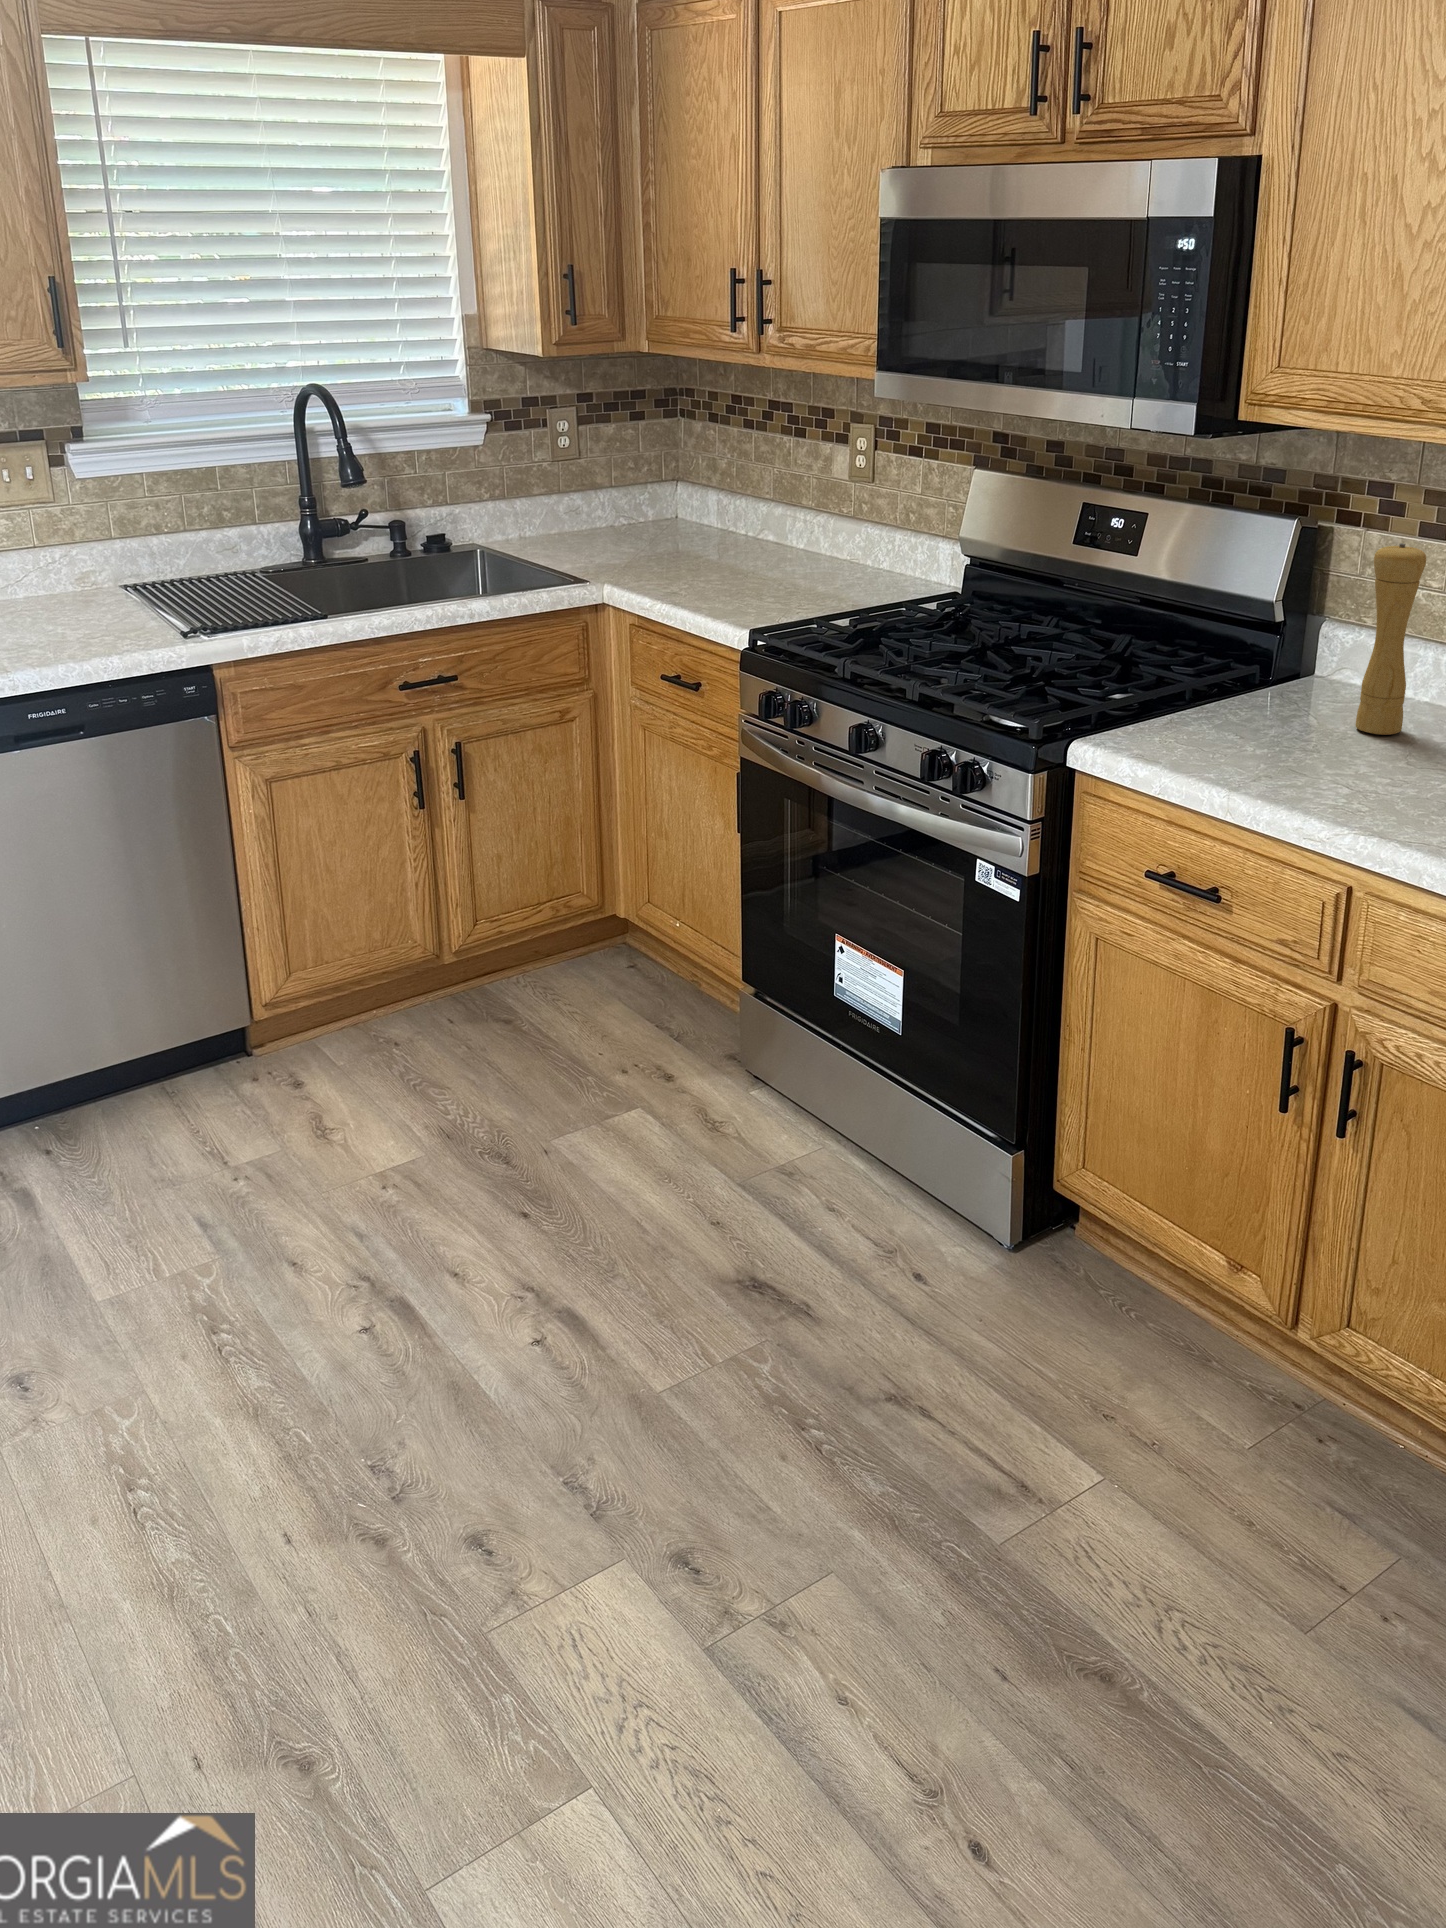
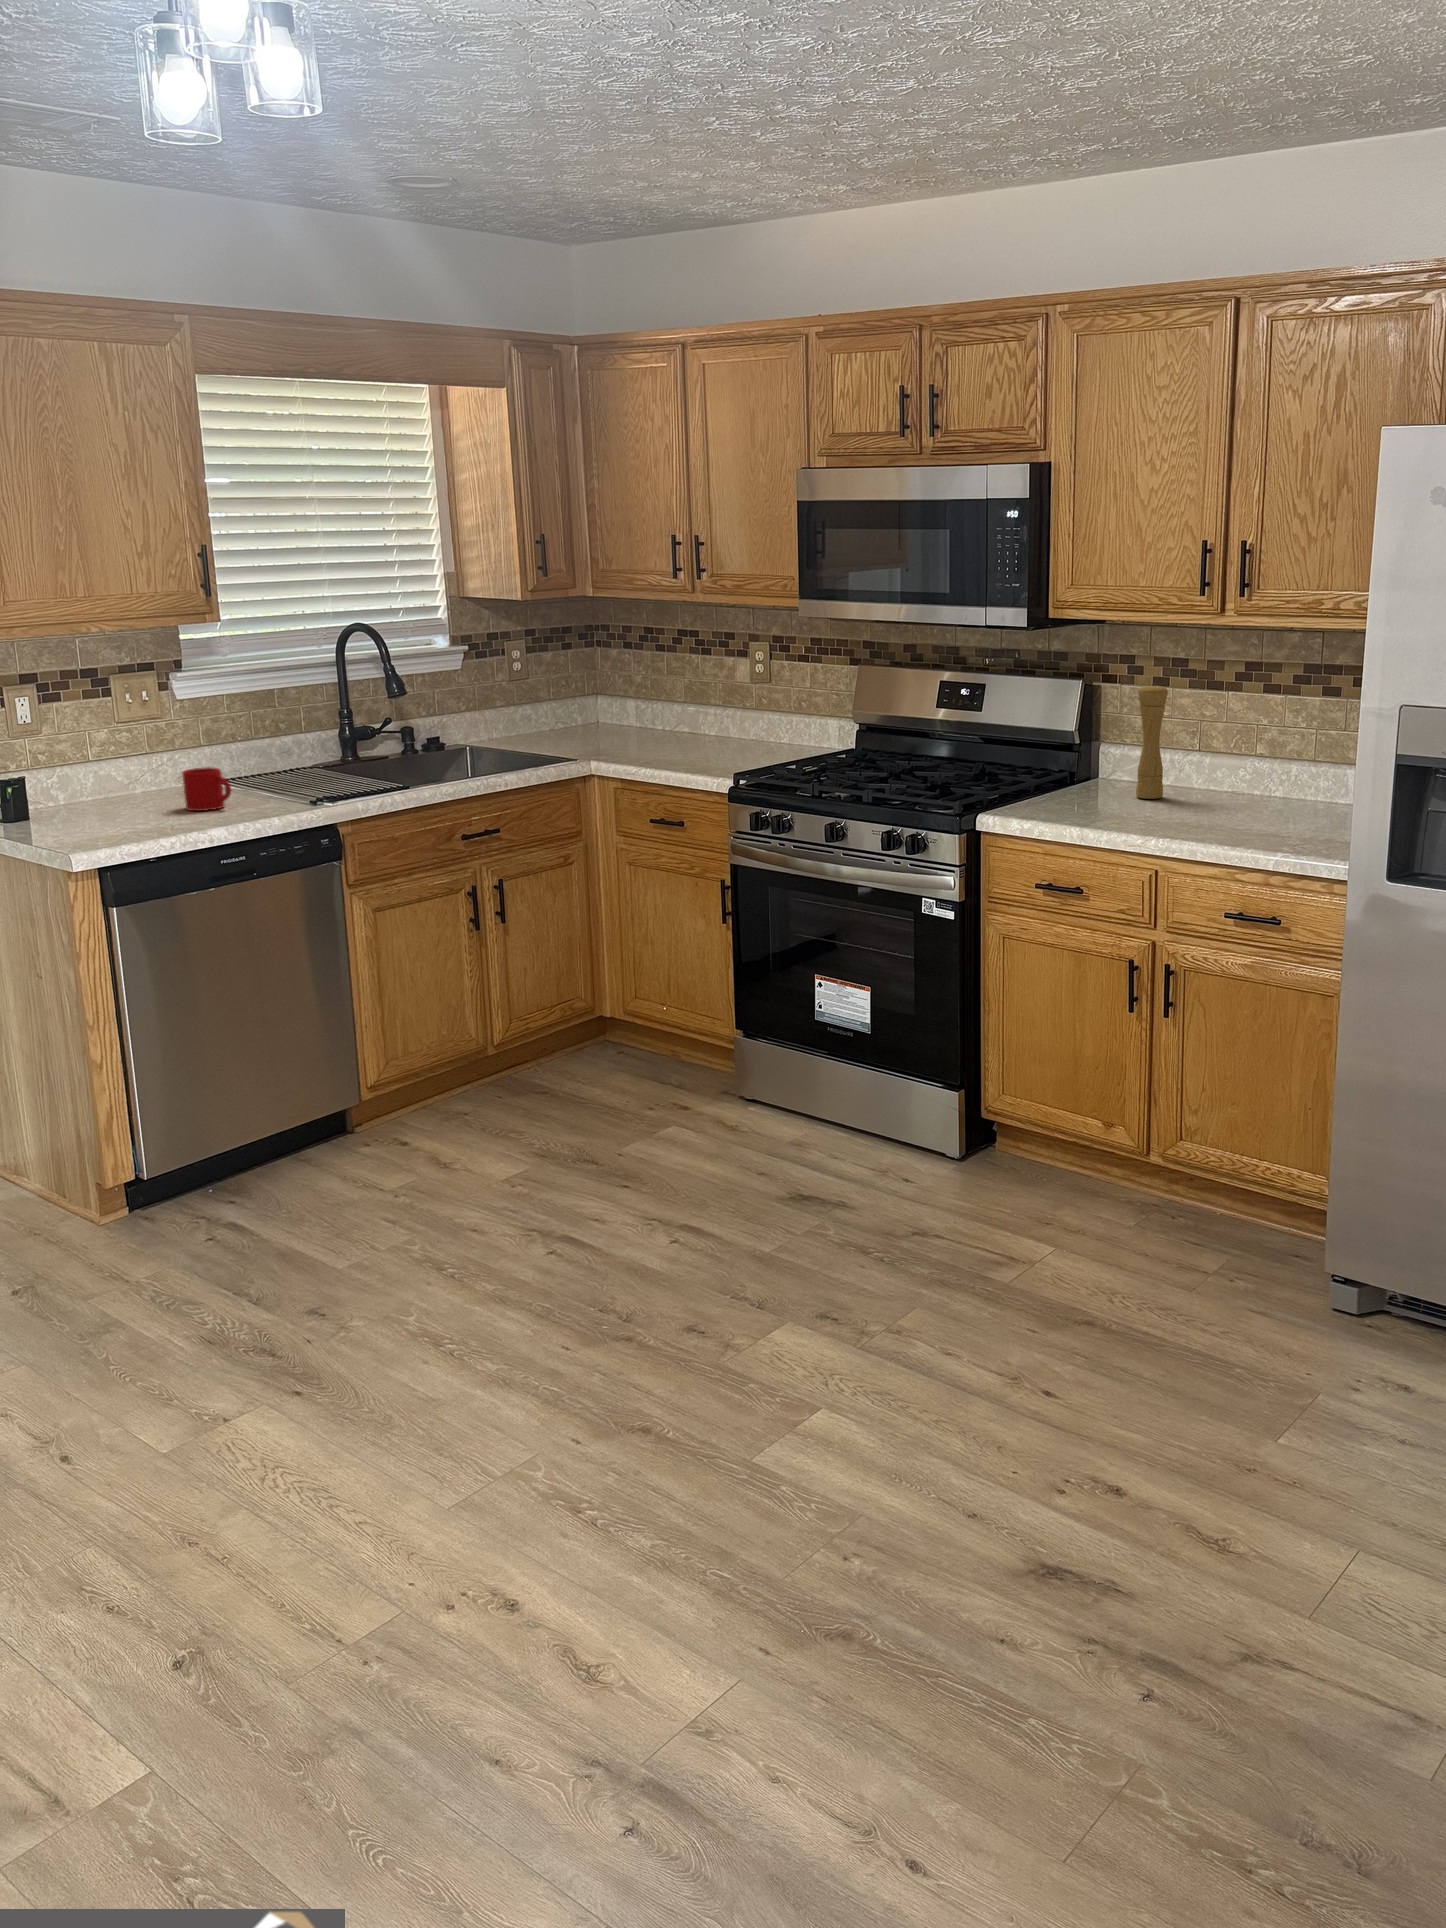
mug: none [18,579,77,639] -> present [183,767,231,811]

